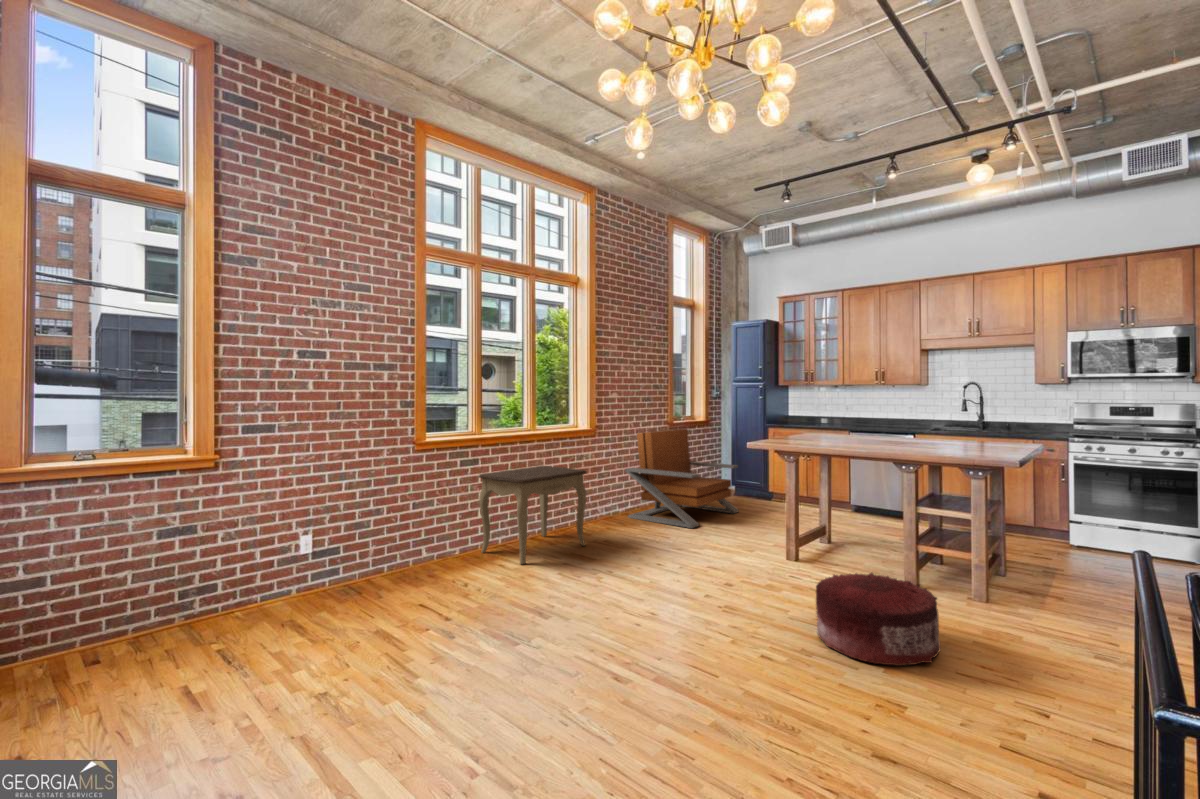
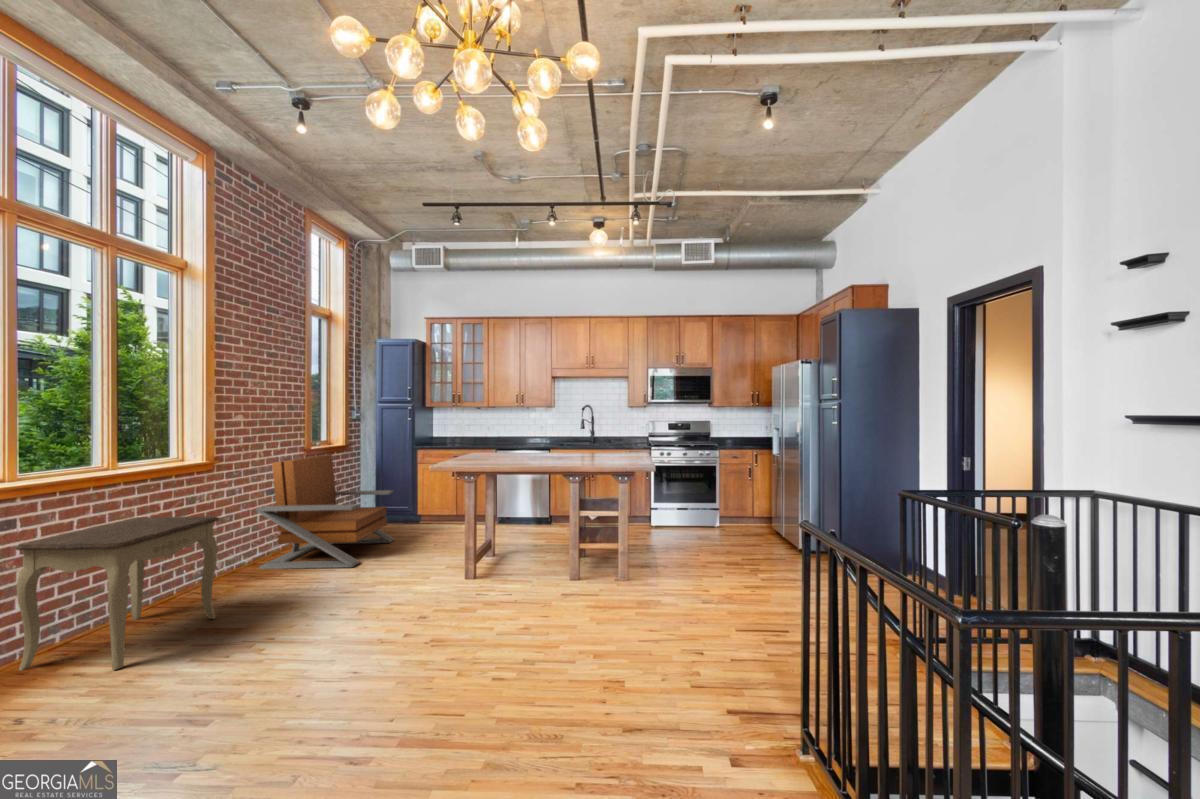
pouf: present [816,573,941,666] -> none [539,576,642,663]

